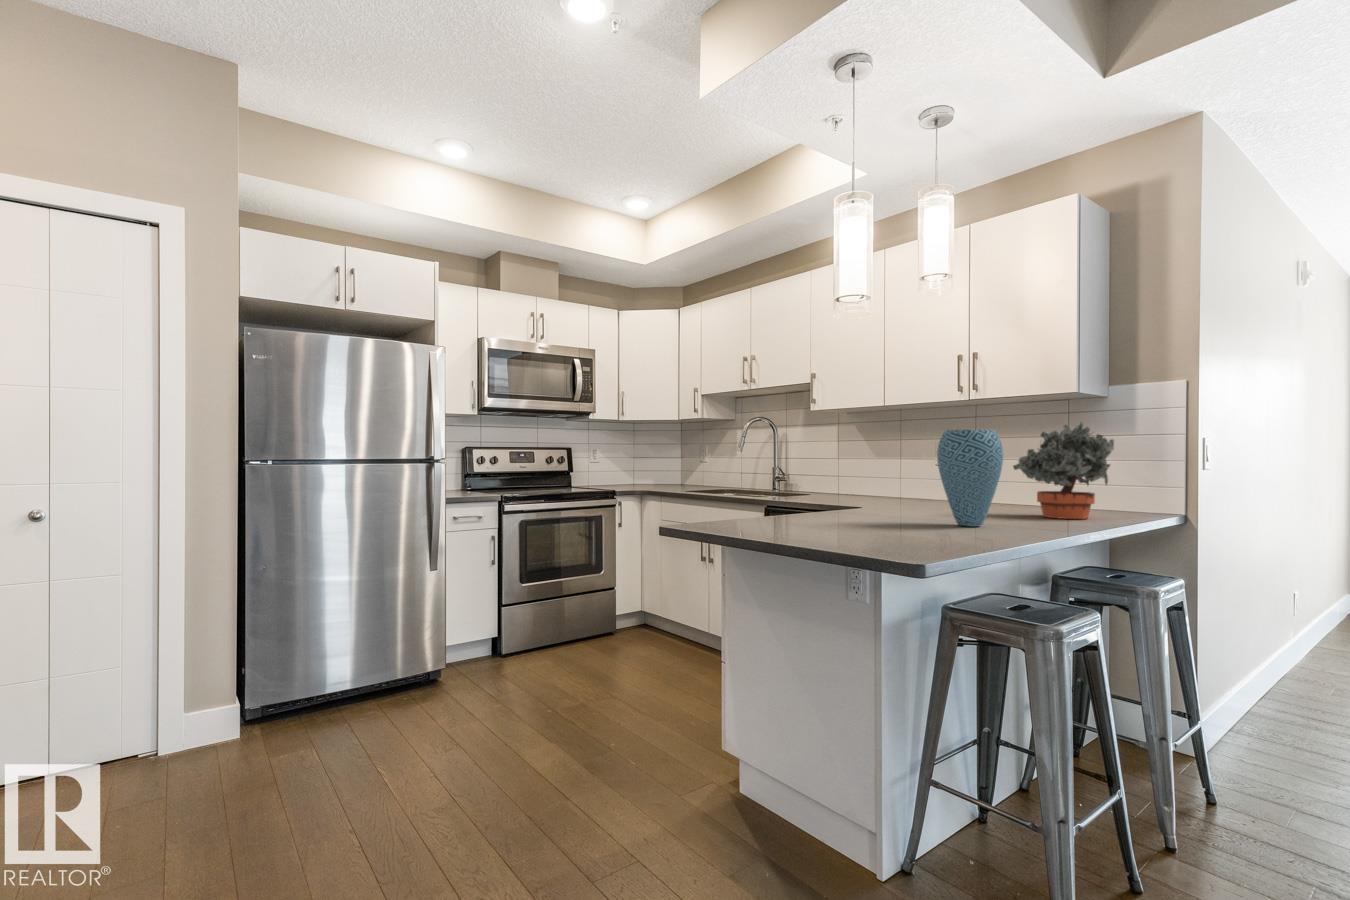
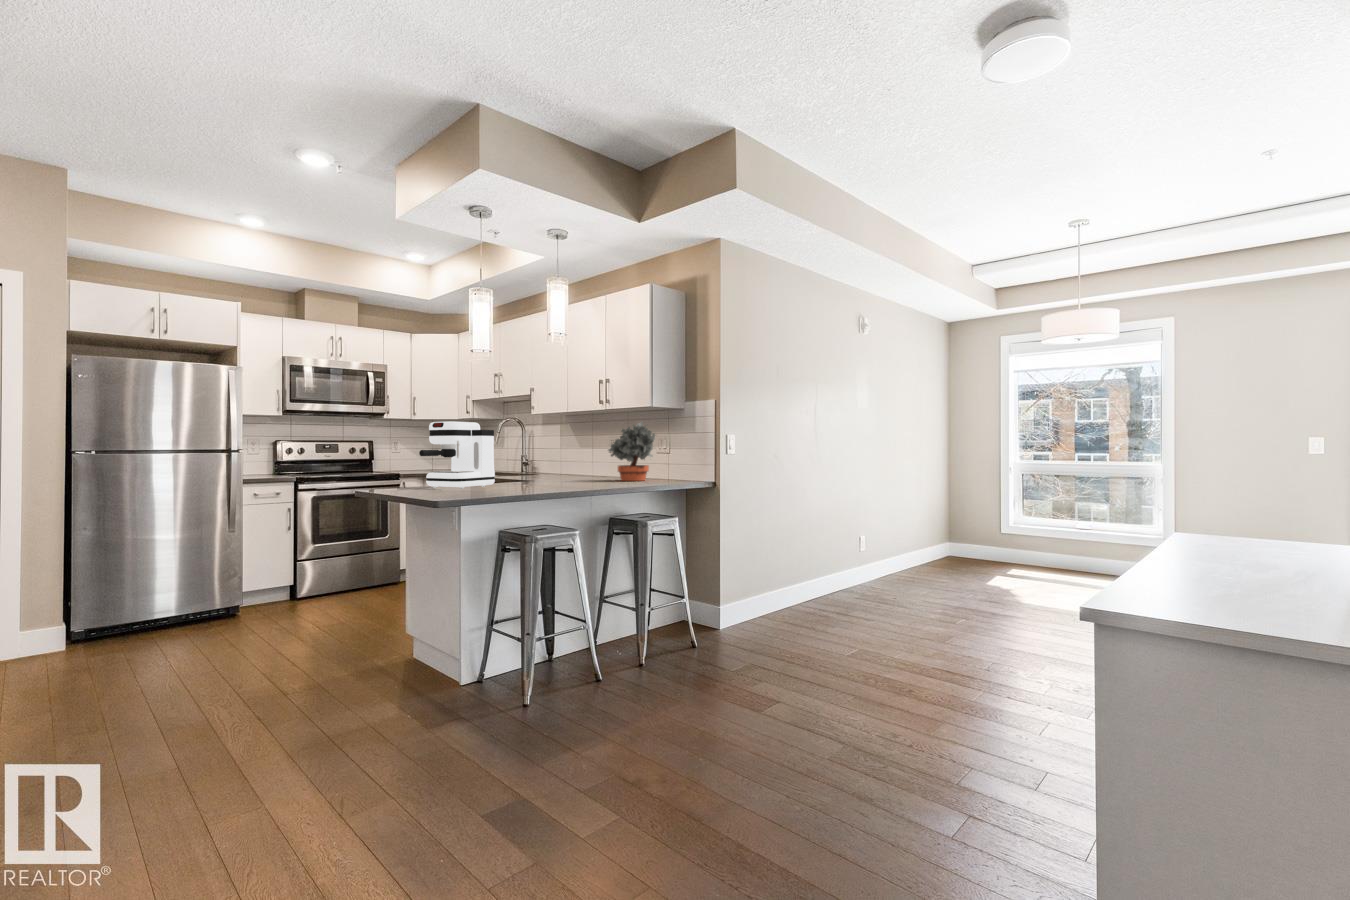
coffee maker: none [788,418,895,535] -> present [419,422,495,489]
vase: present [937,430,1003,527] -> none [531,428,567,485]

